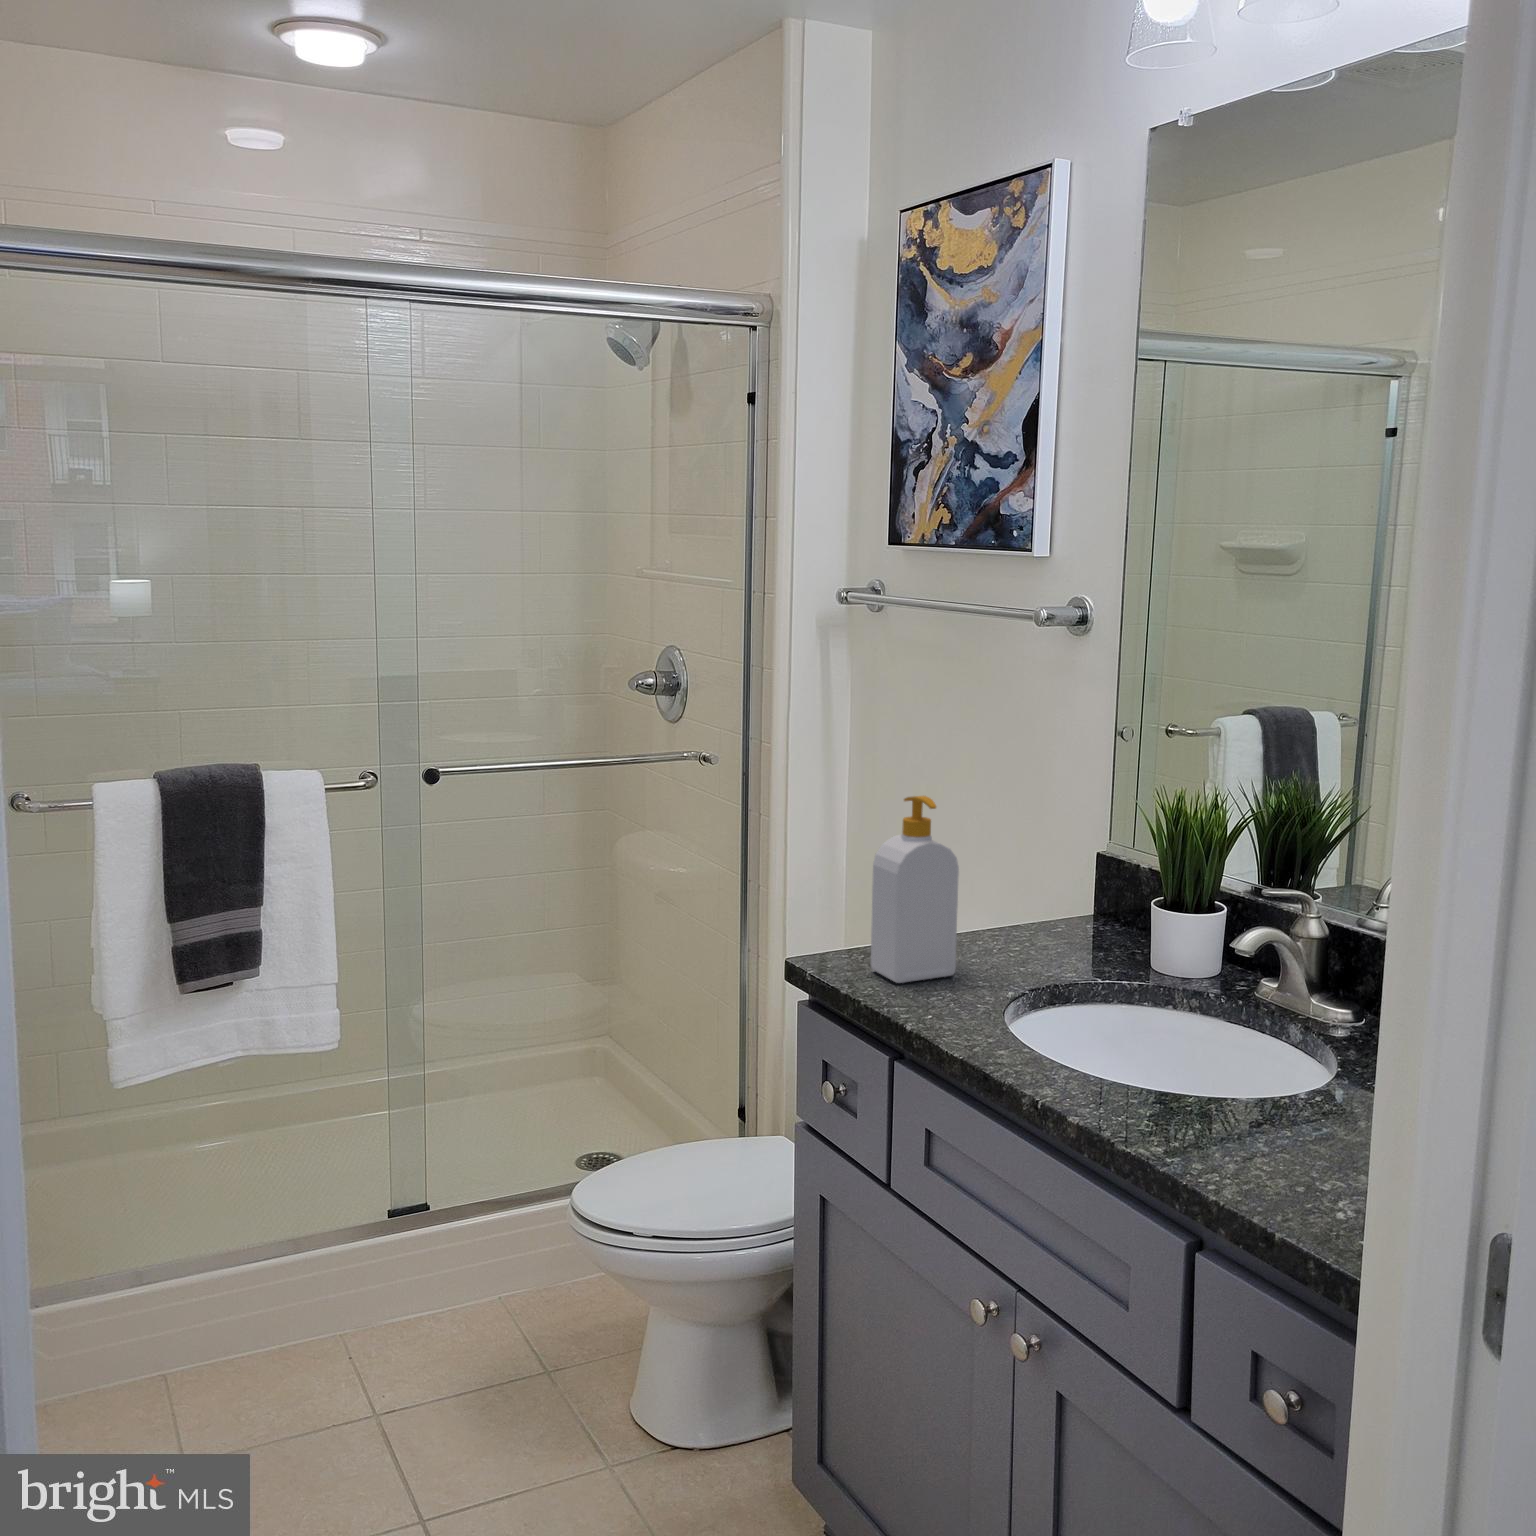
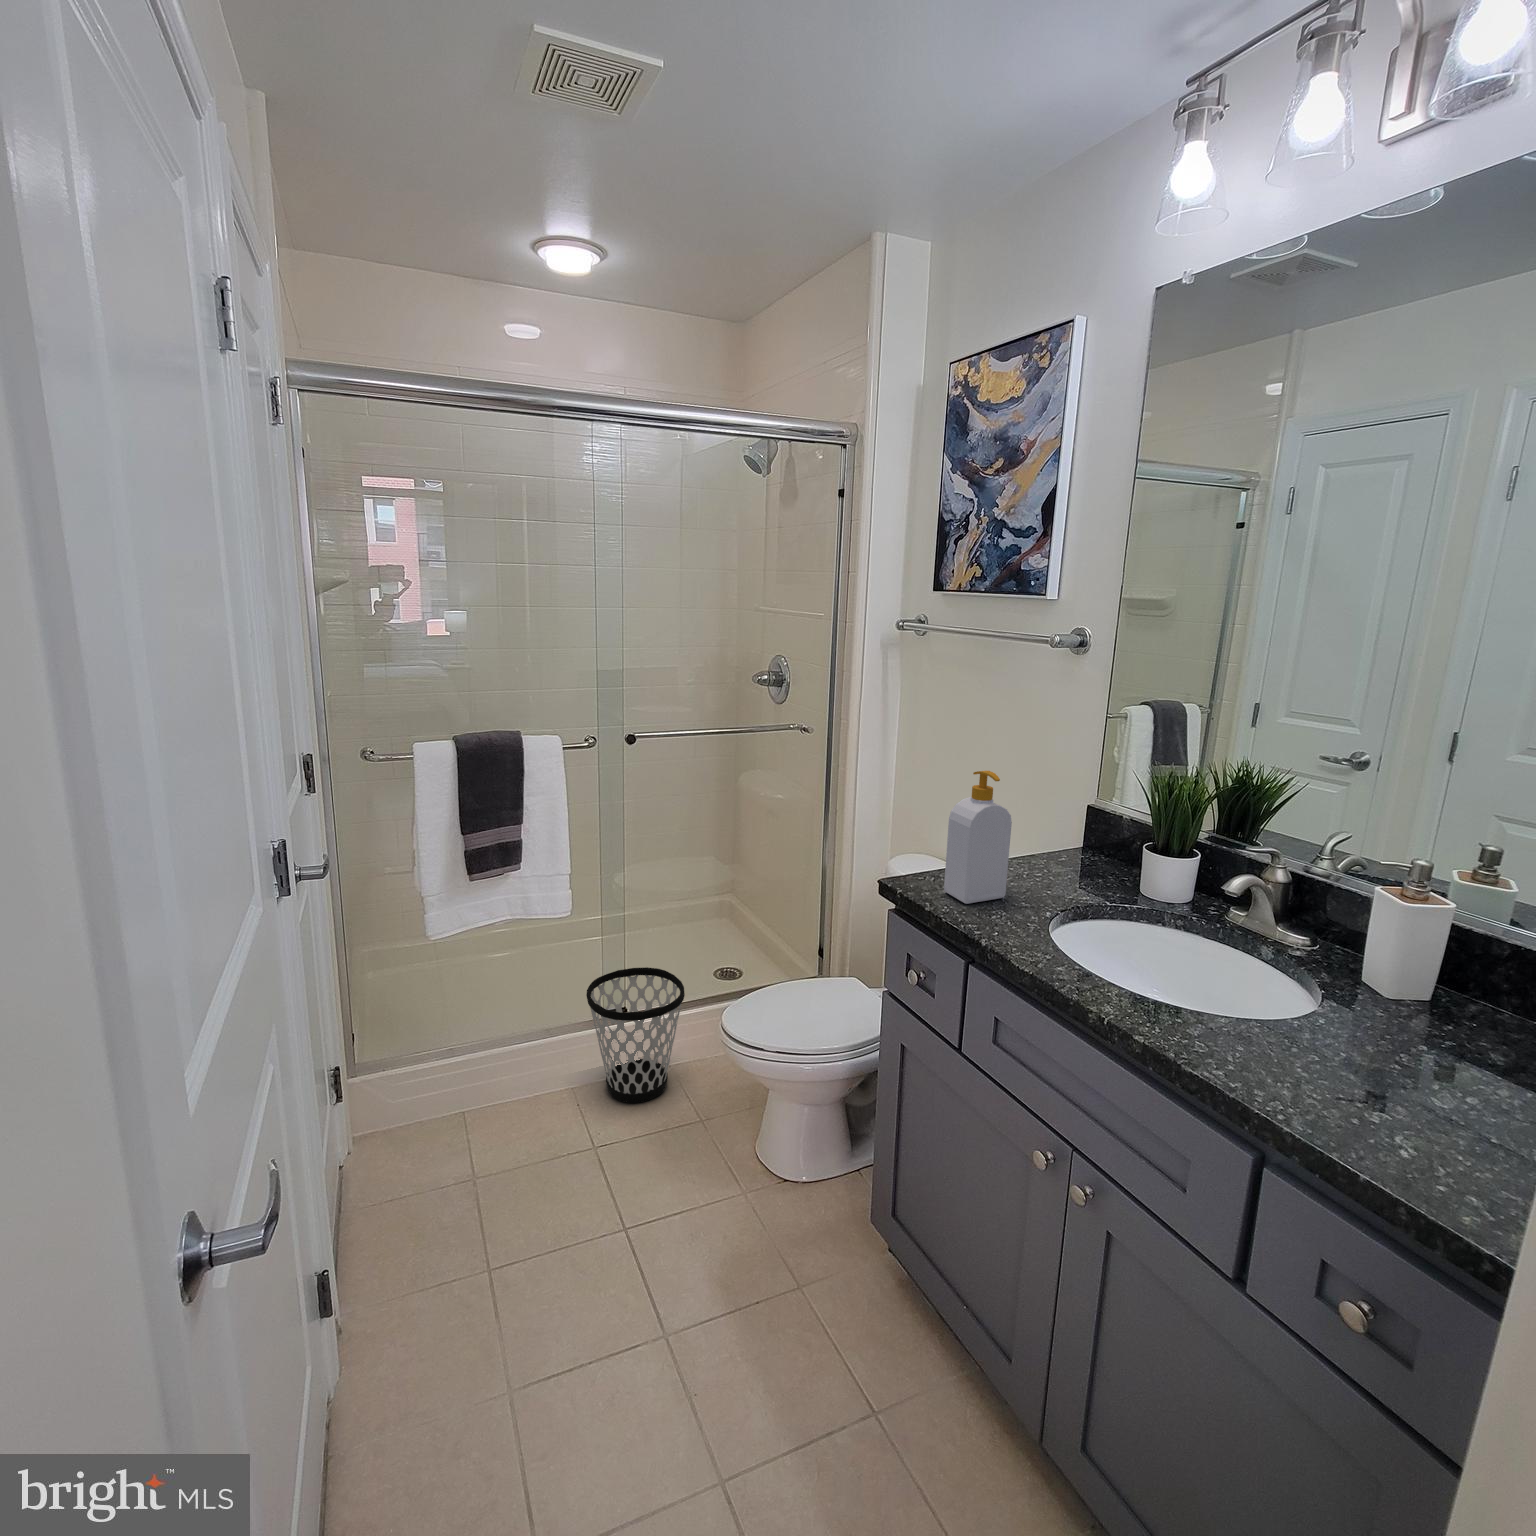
wastebasket: none [362,1136,518,1348] -> present [586,967,685,1103]

